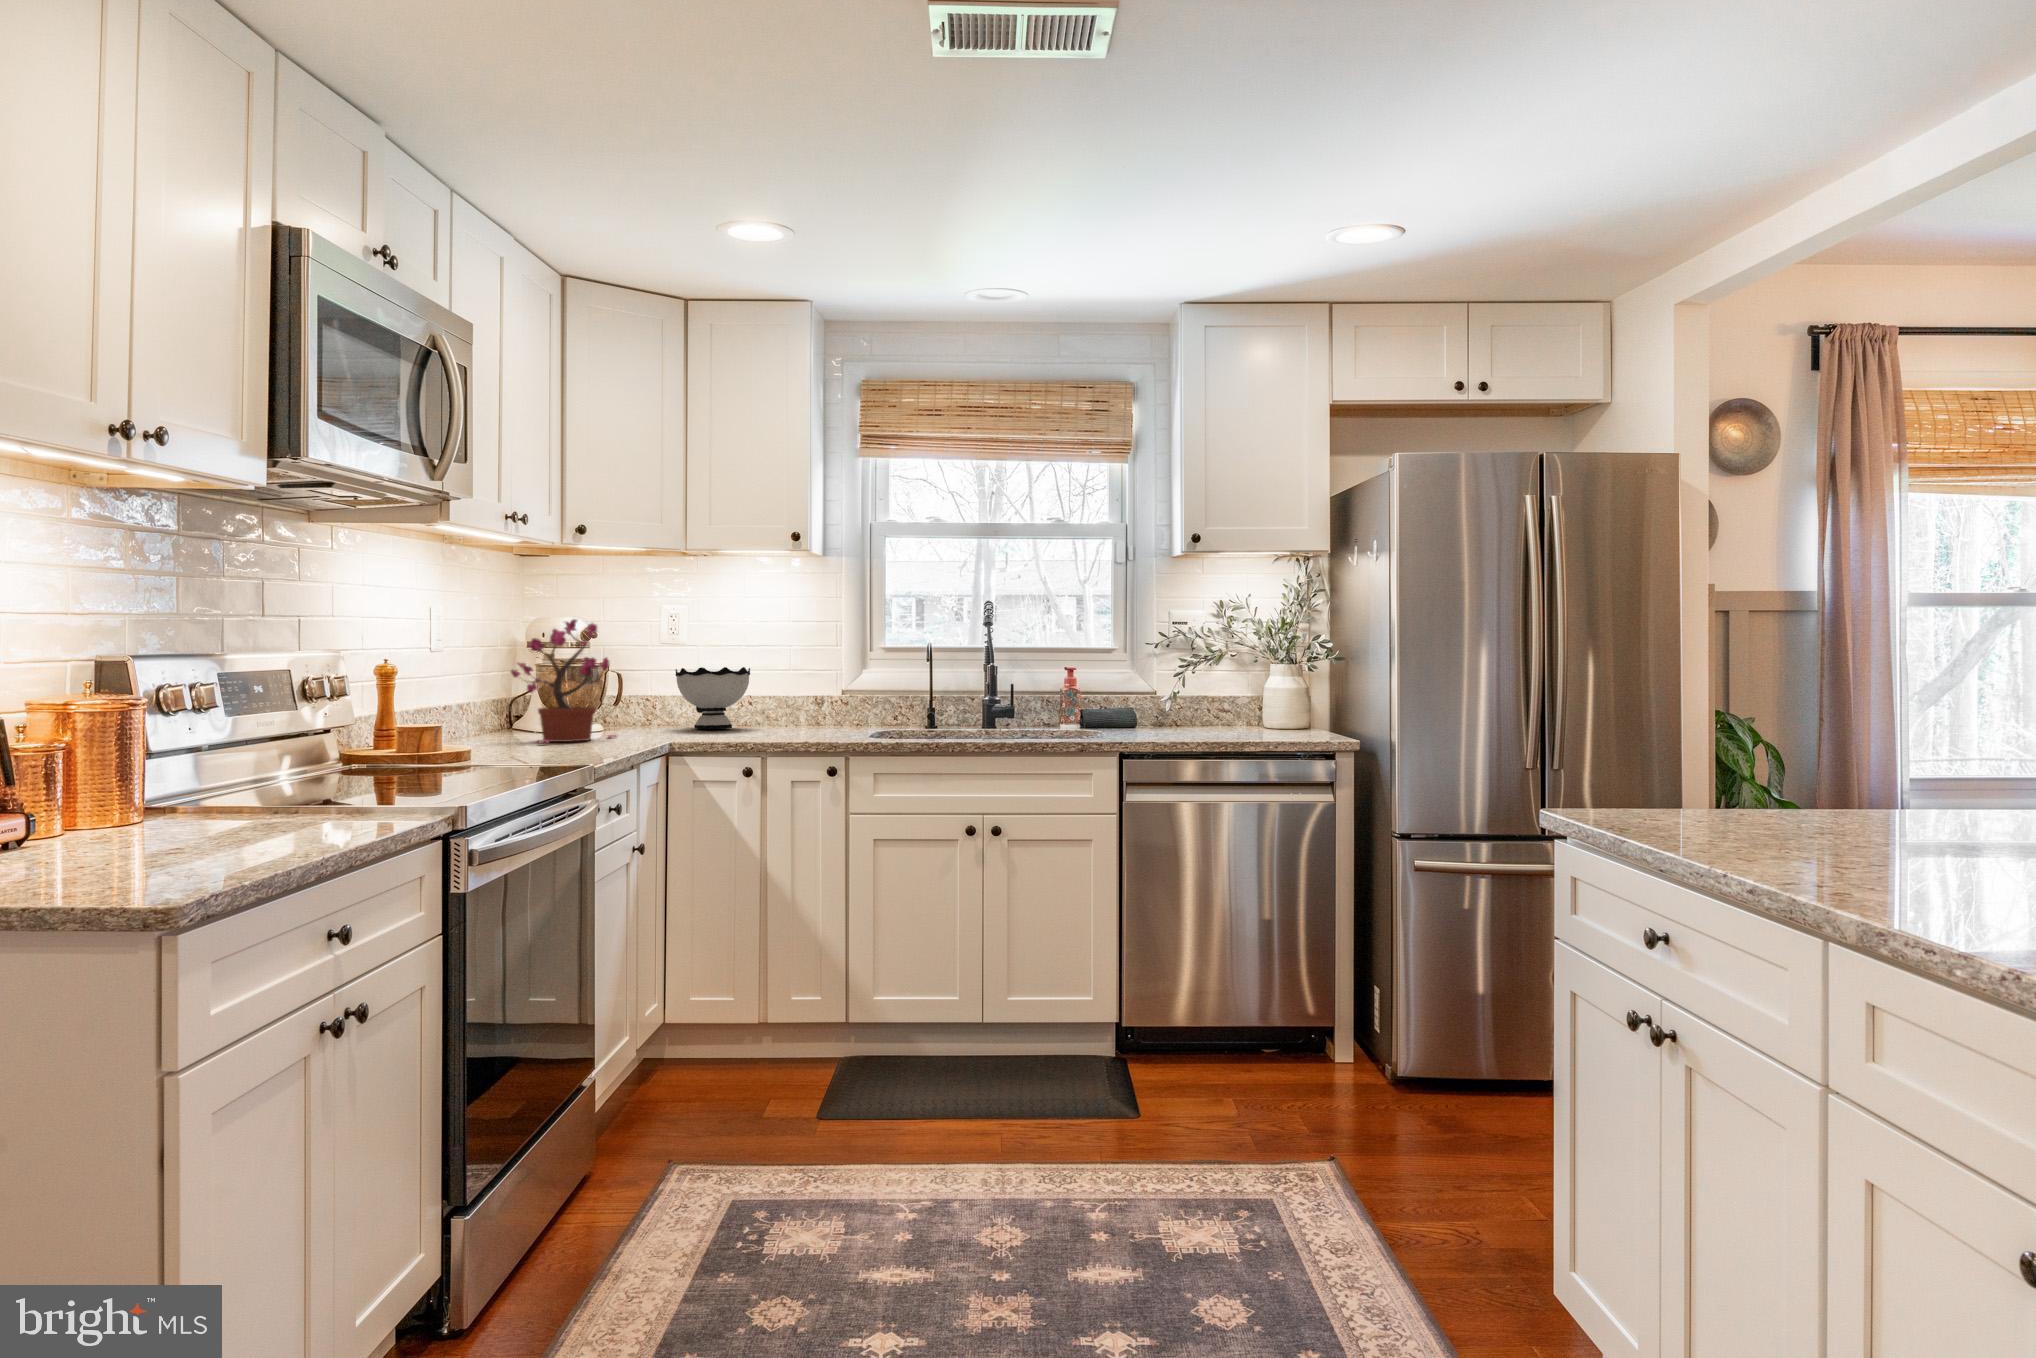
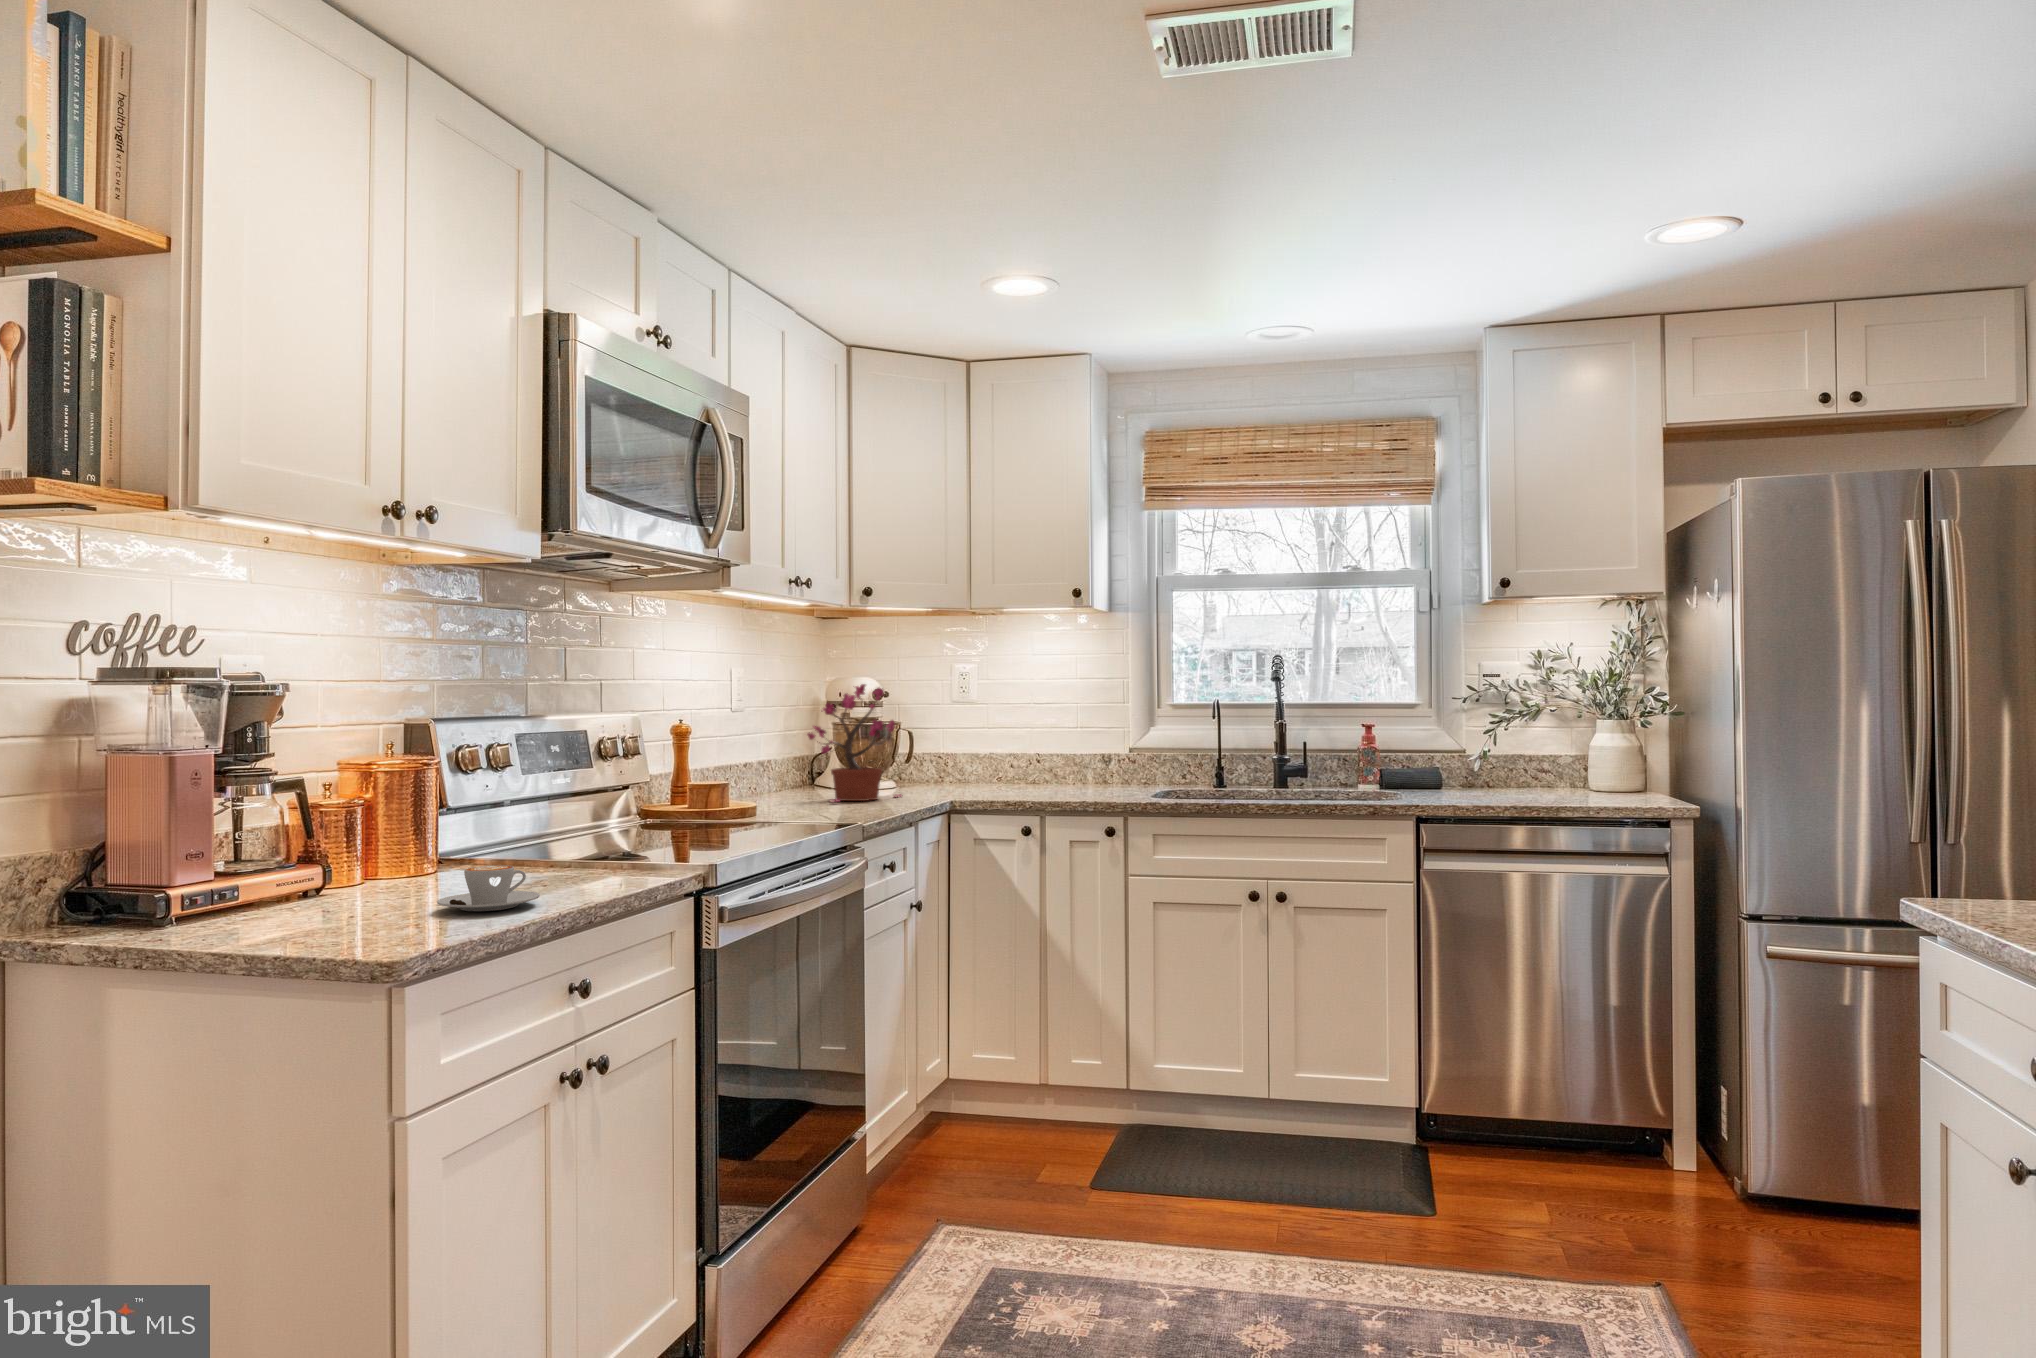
bowl: present [676,667,750,729] -> none [959,727,1030,788]
coffee cup: none [72,810,213,864] -> present [437,865,540,911]

